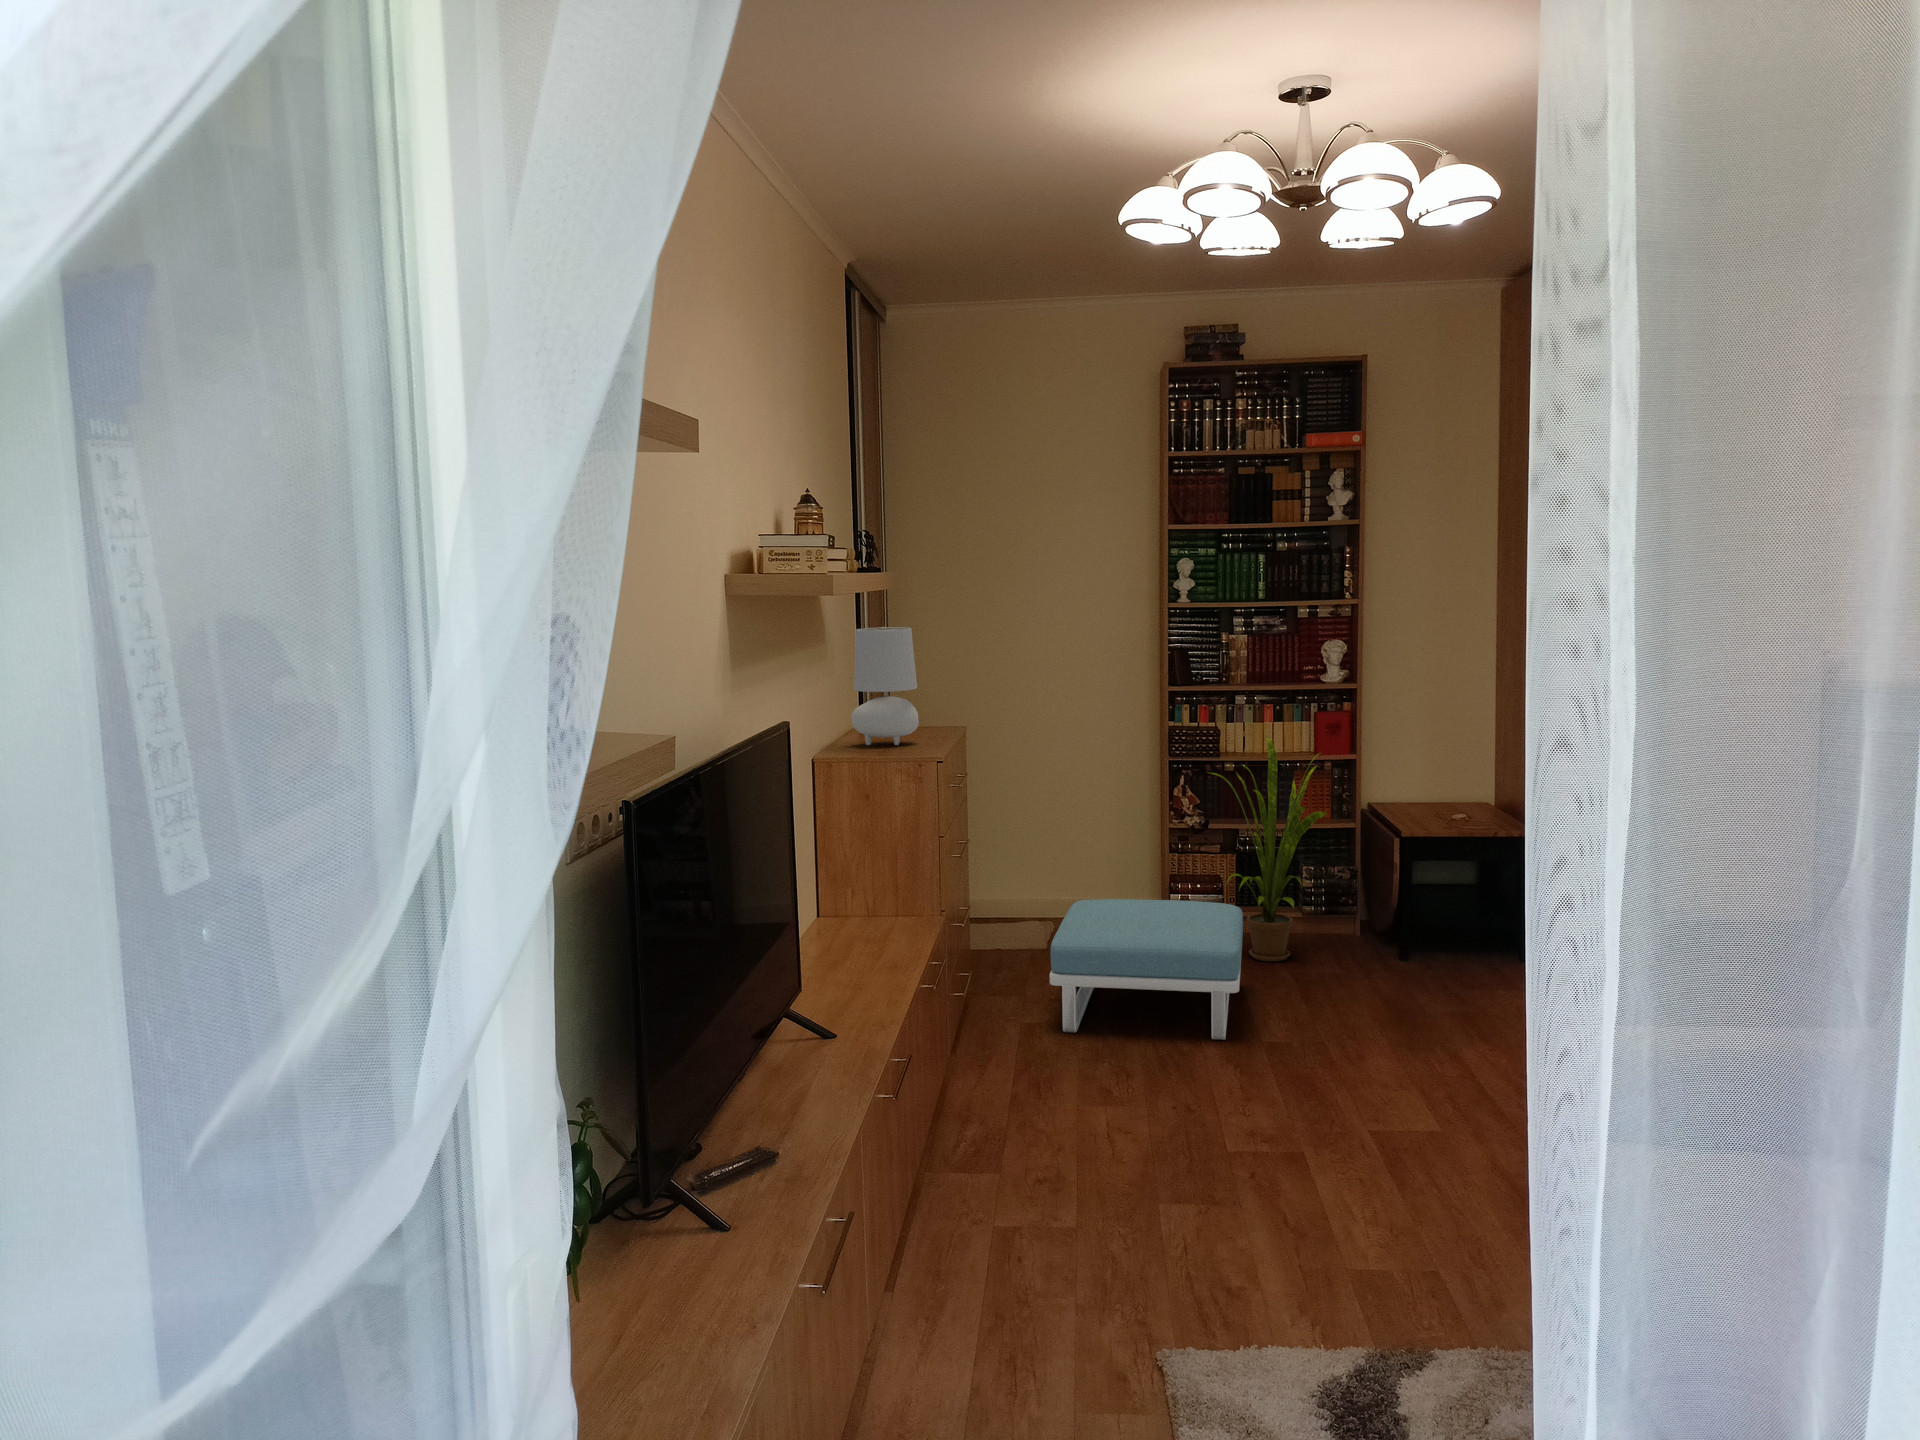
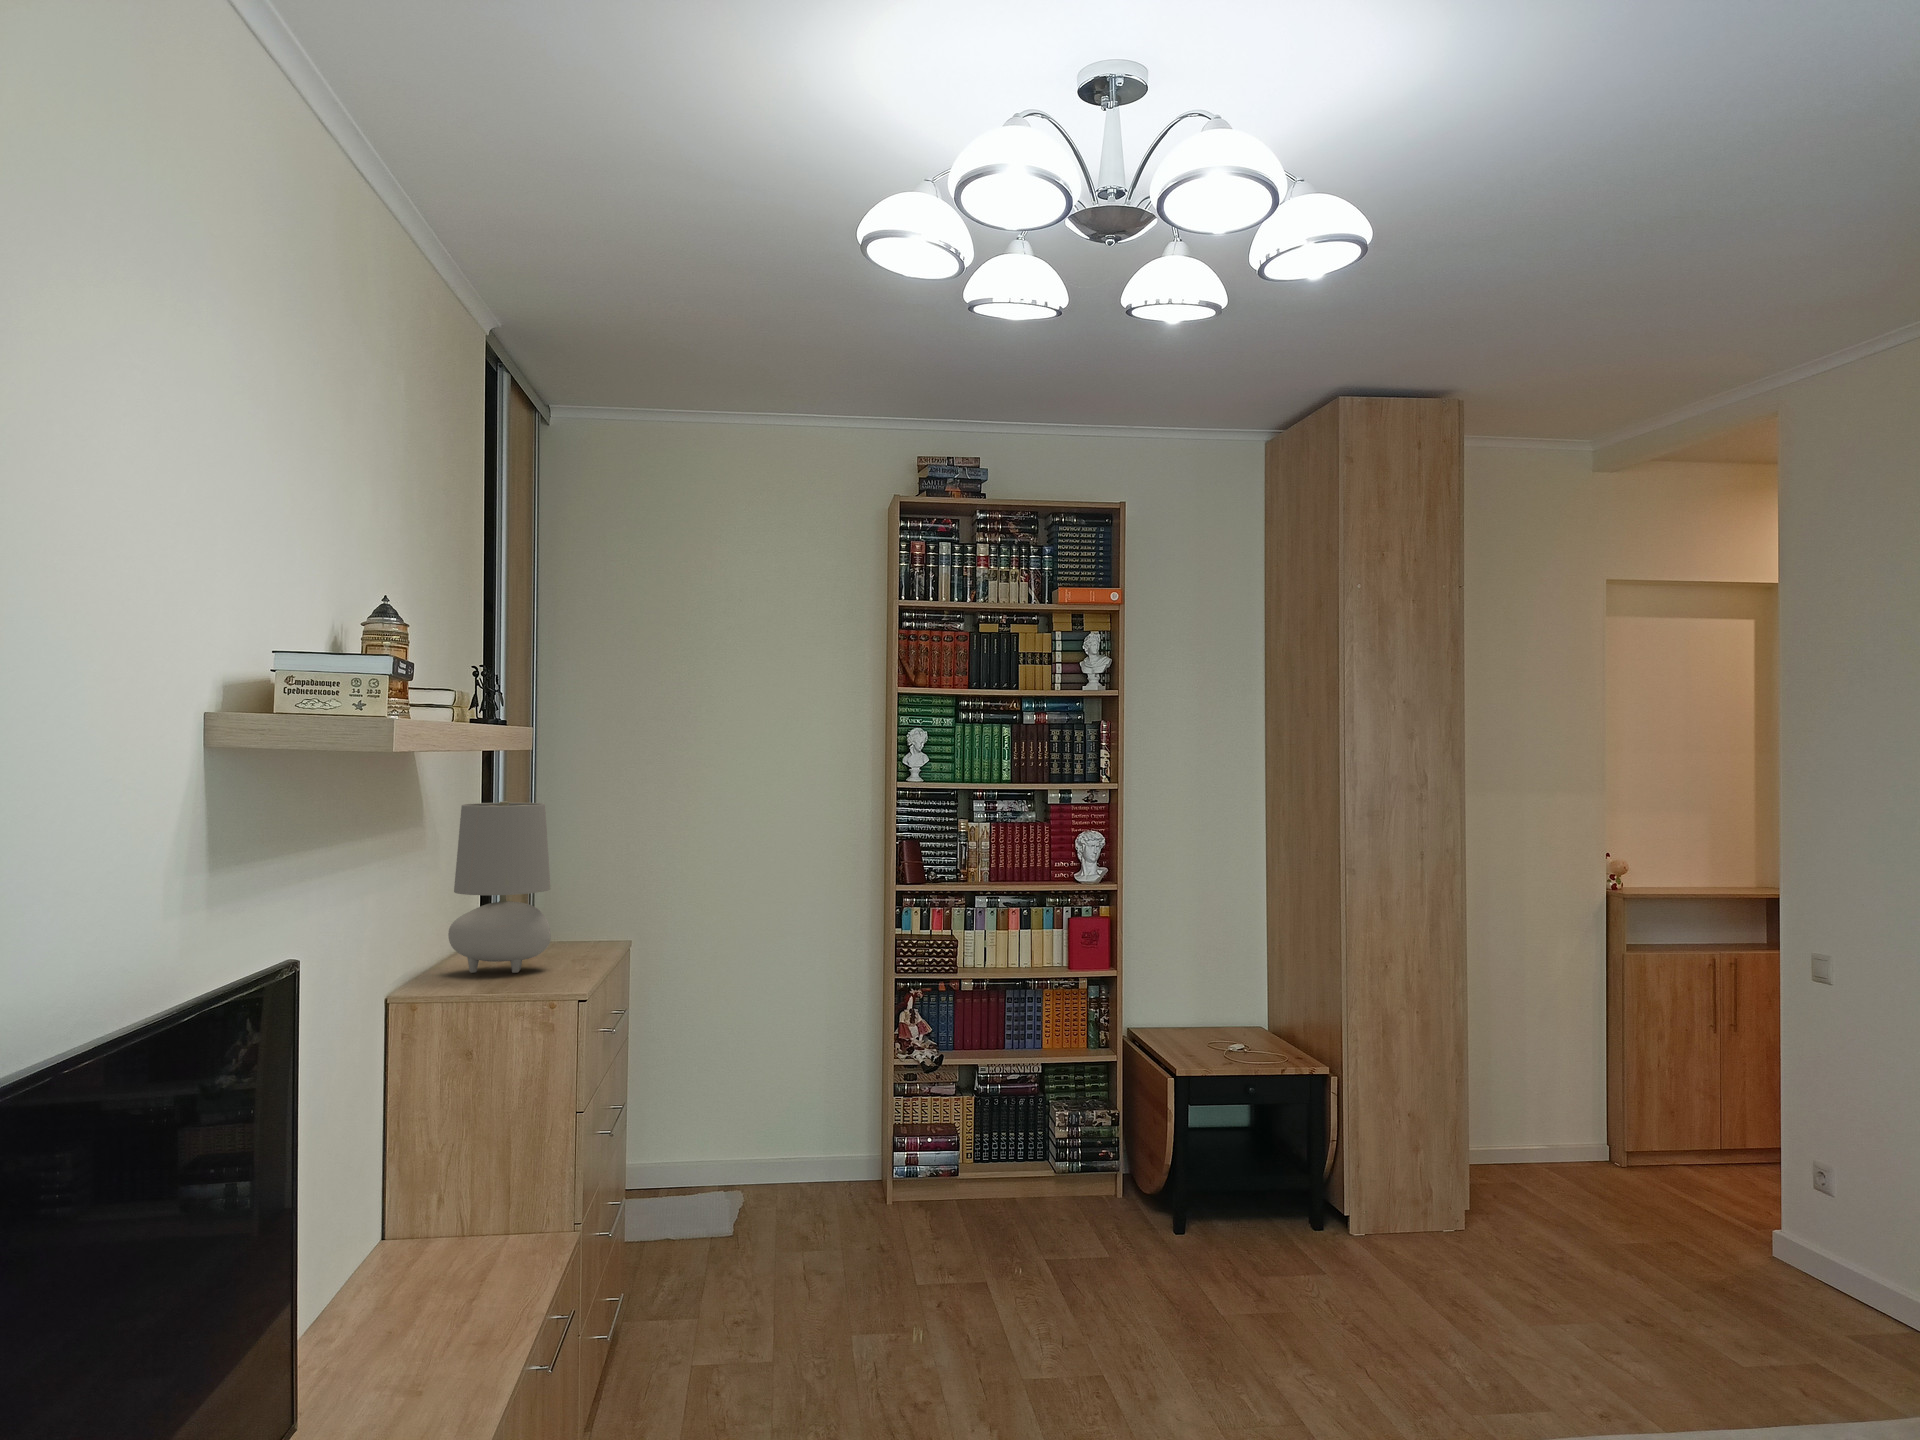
house plant: present [1207,736,1327,962] -> none [939,946,1092,1243]
footstool: present [1050,899,1243,1040] -> none [731,1175,998,1392]

